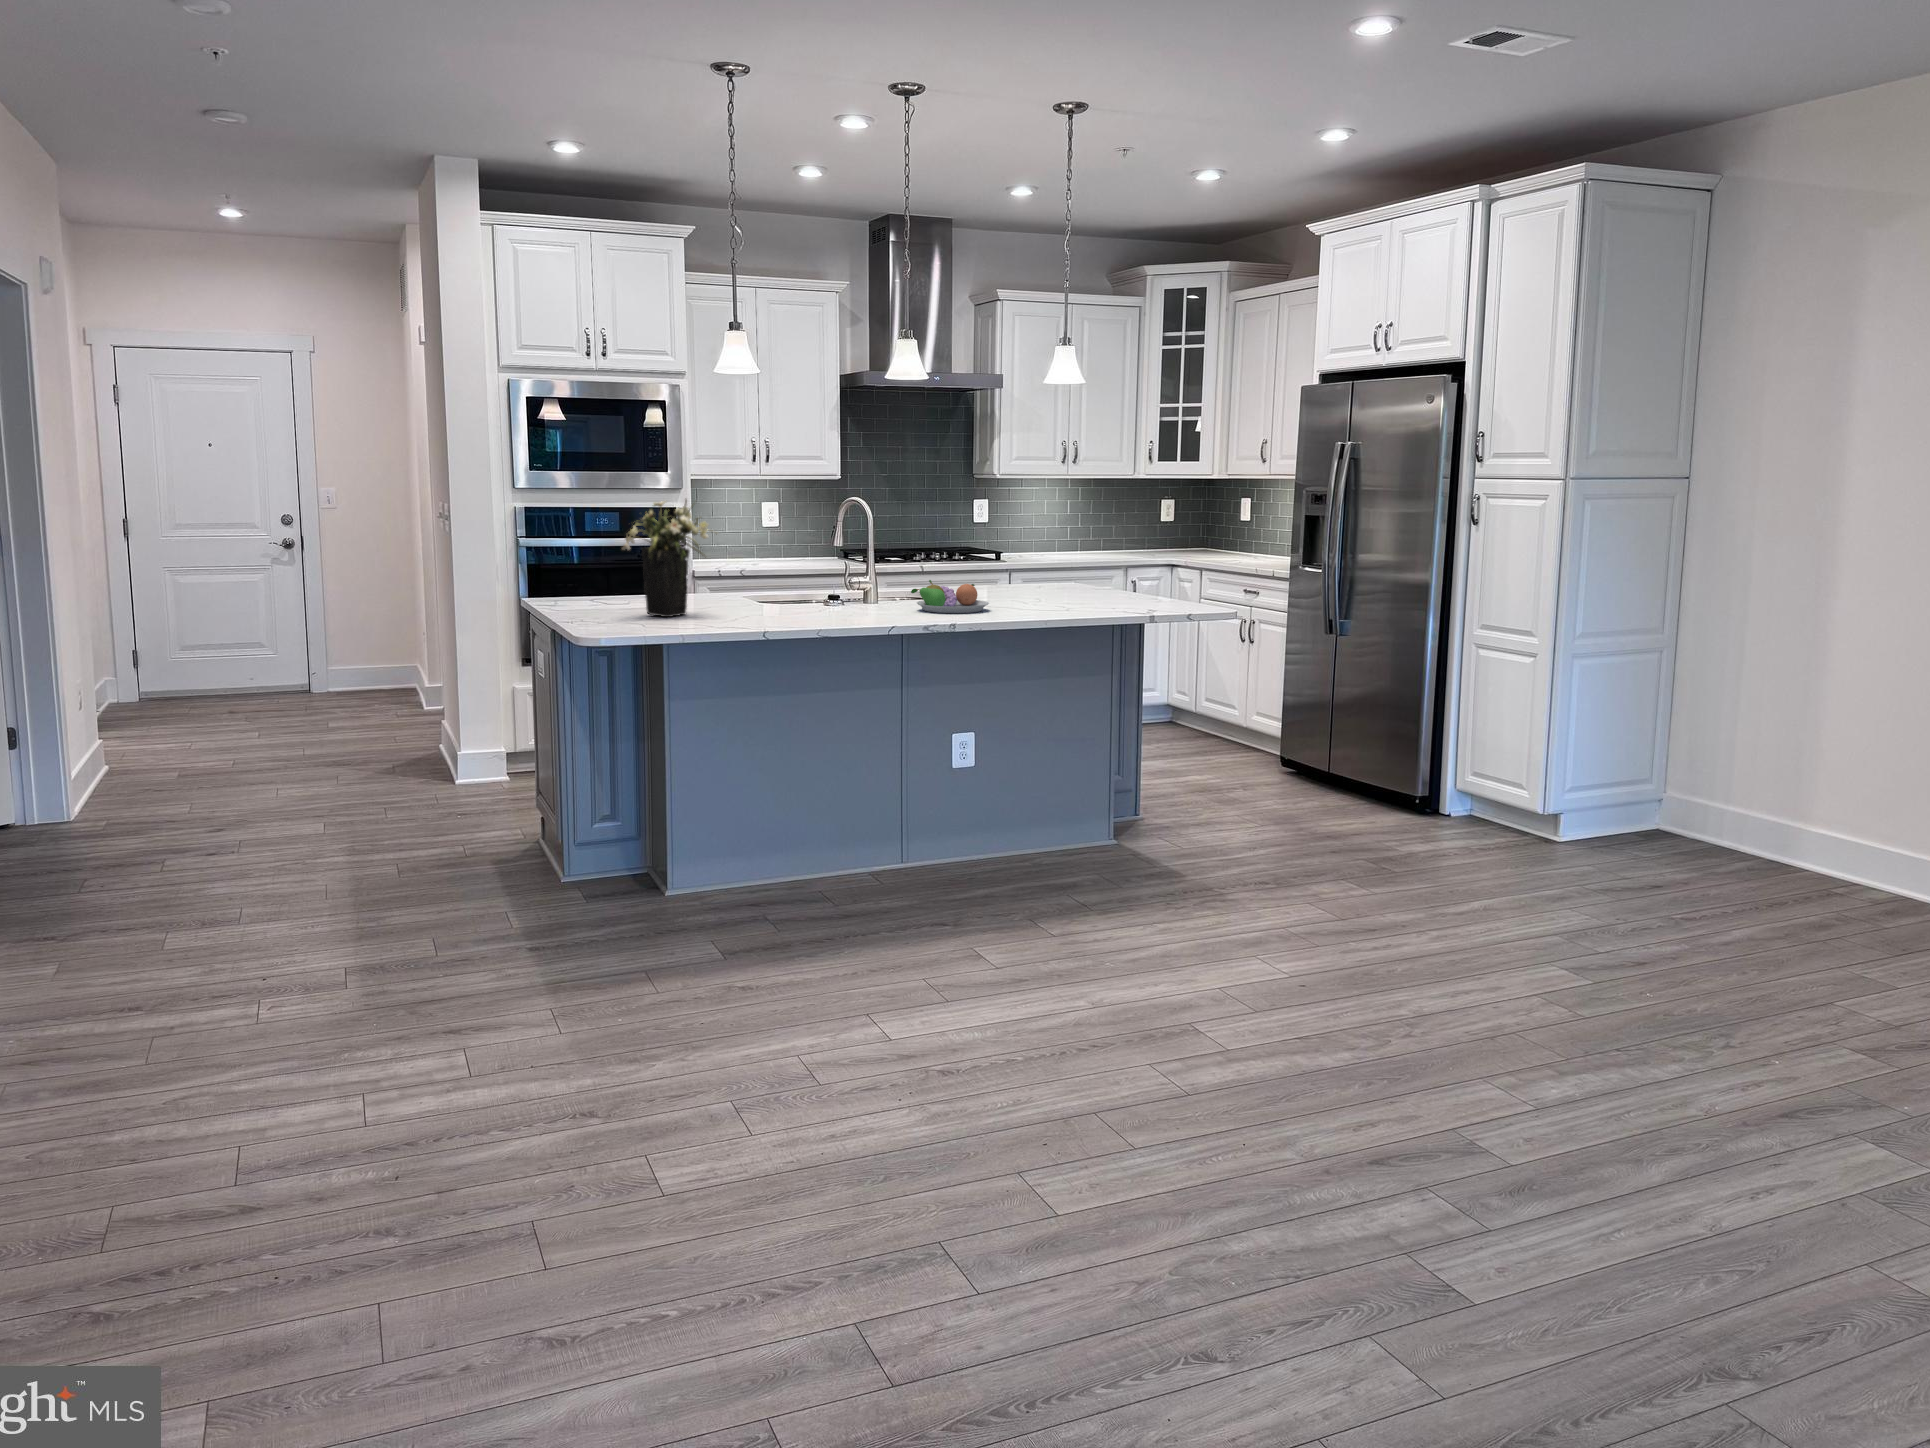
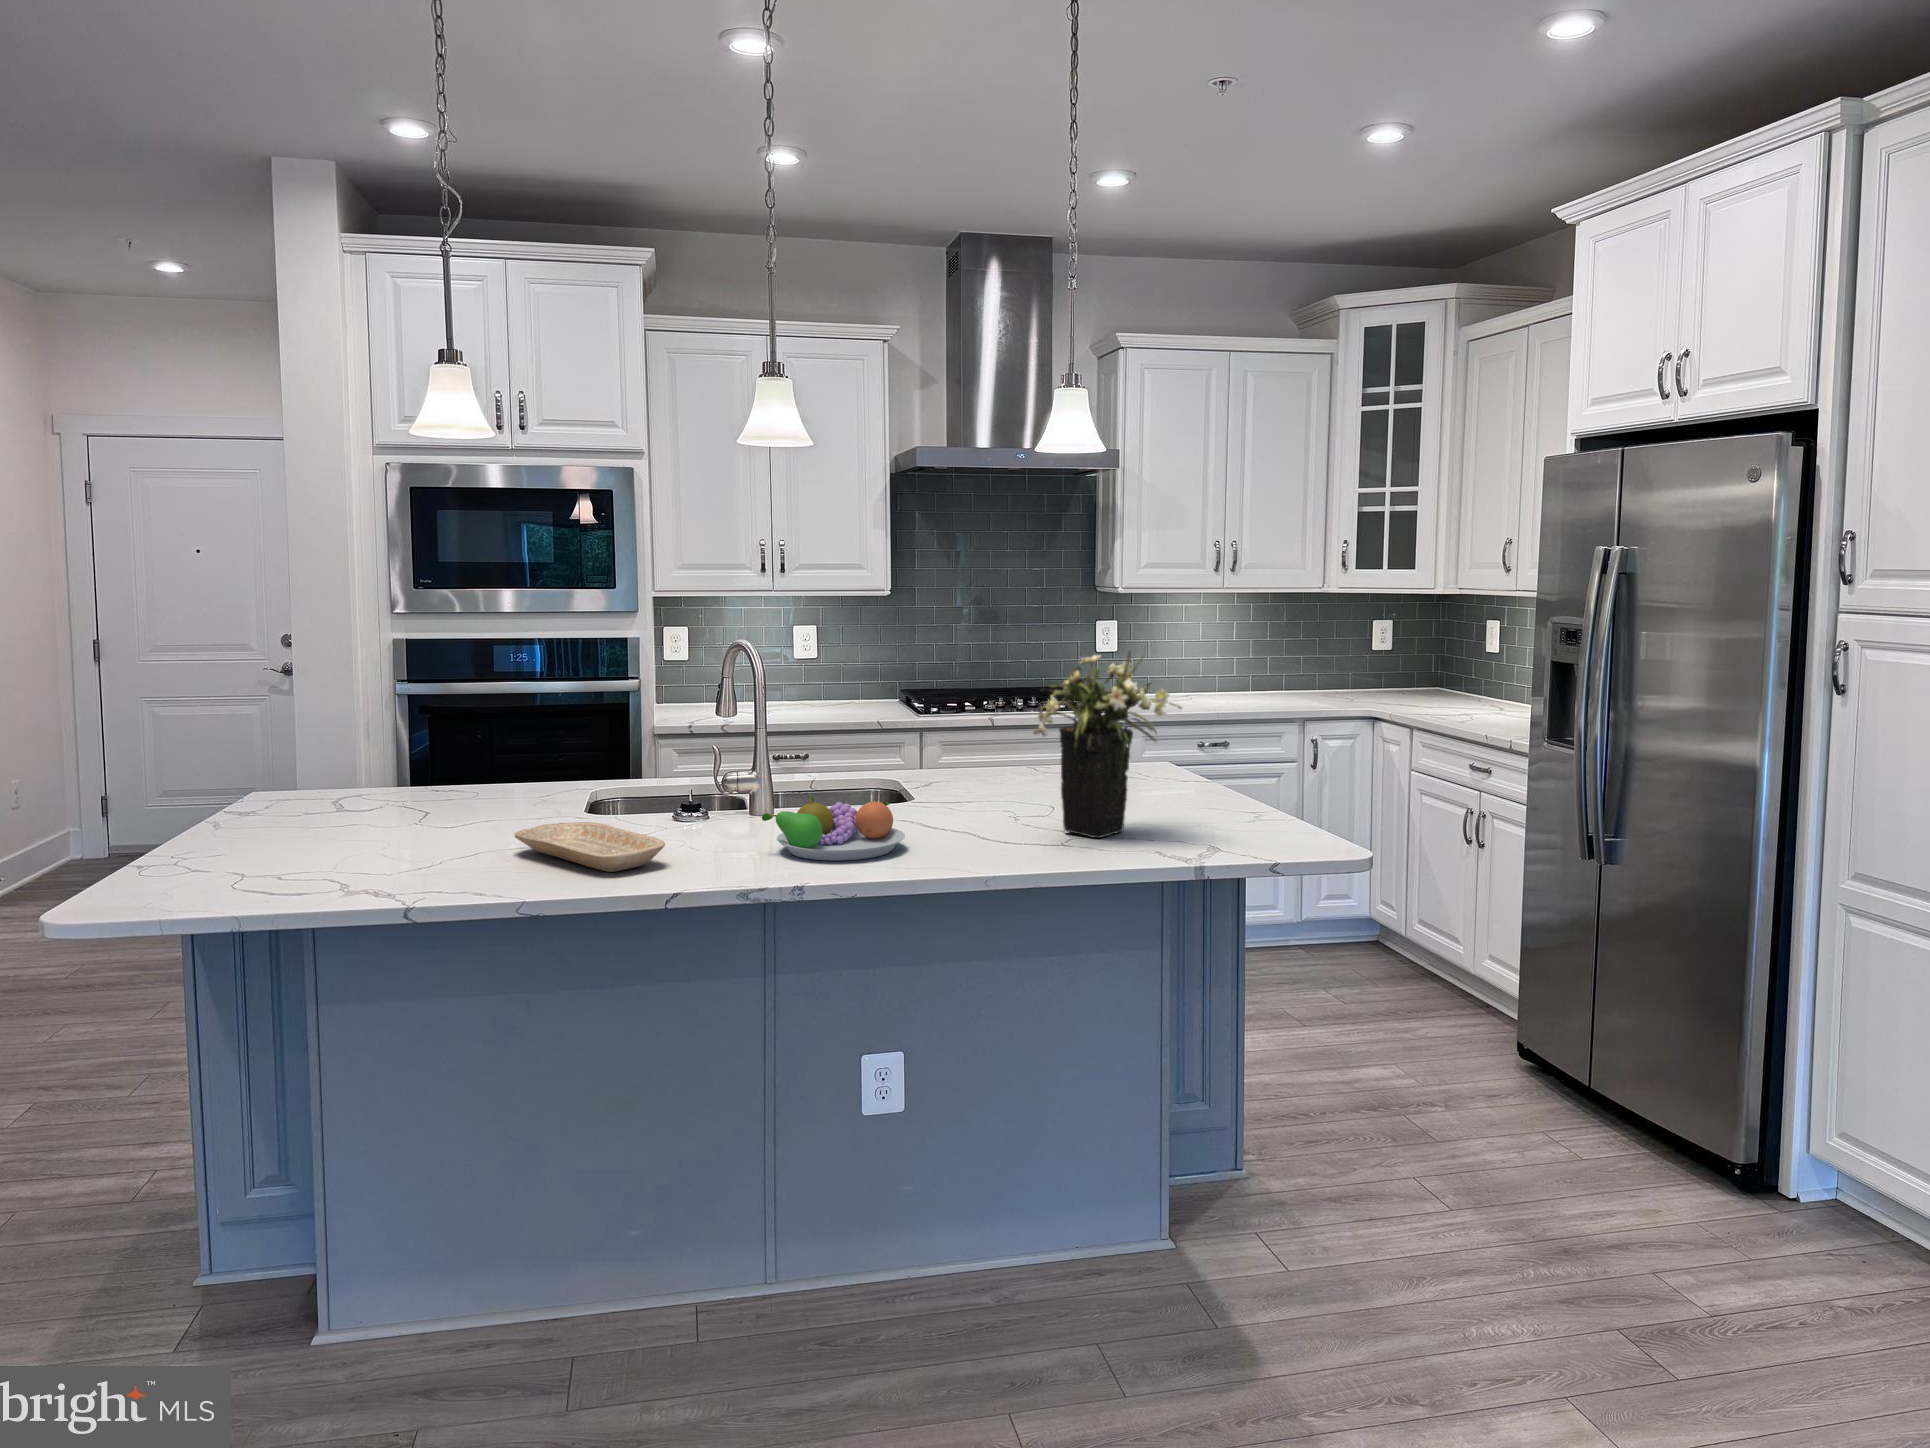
flower arrangement: present [622,500,708,617] -> present [1033,651,1182,838]
tray: none [769,598,869,618] -> present [514,822,665,872]

